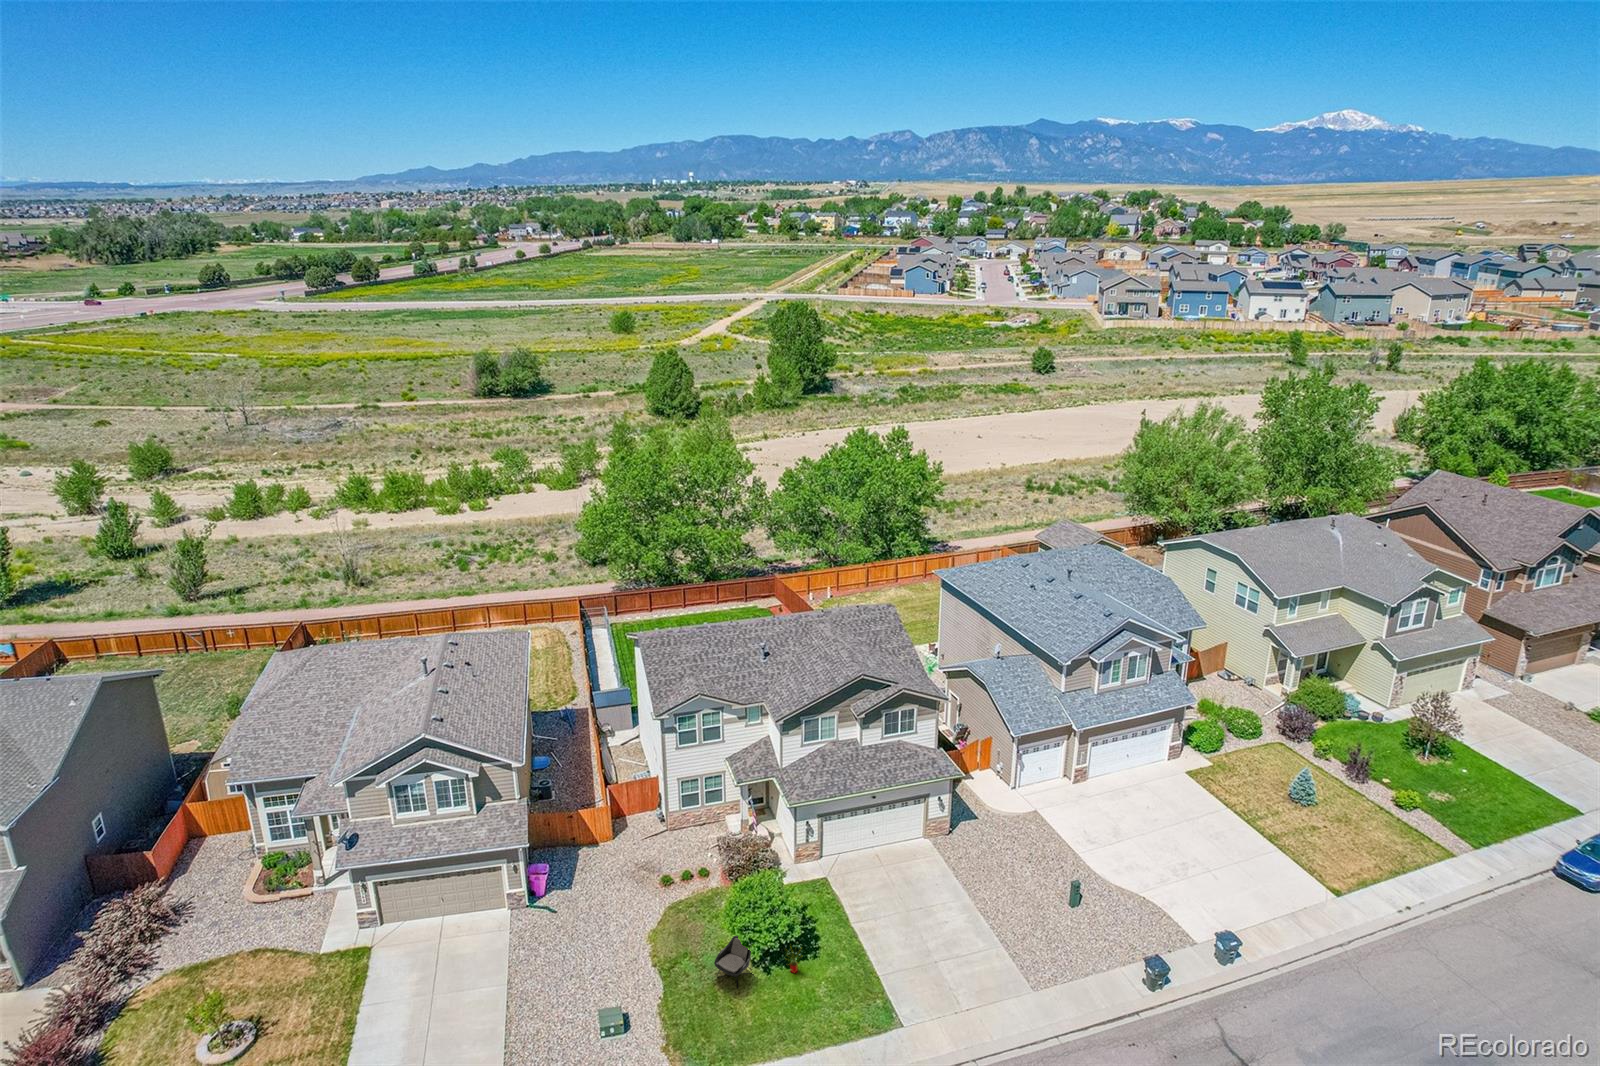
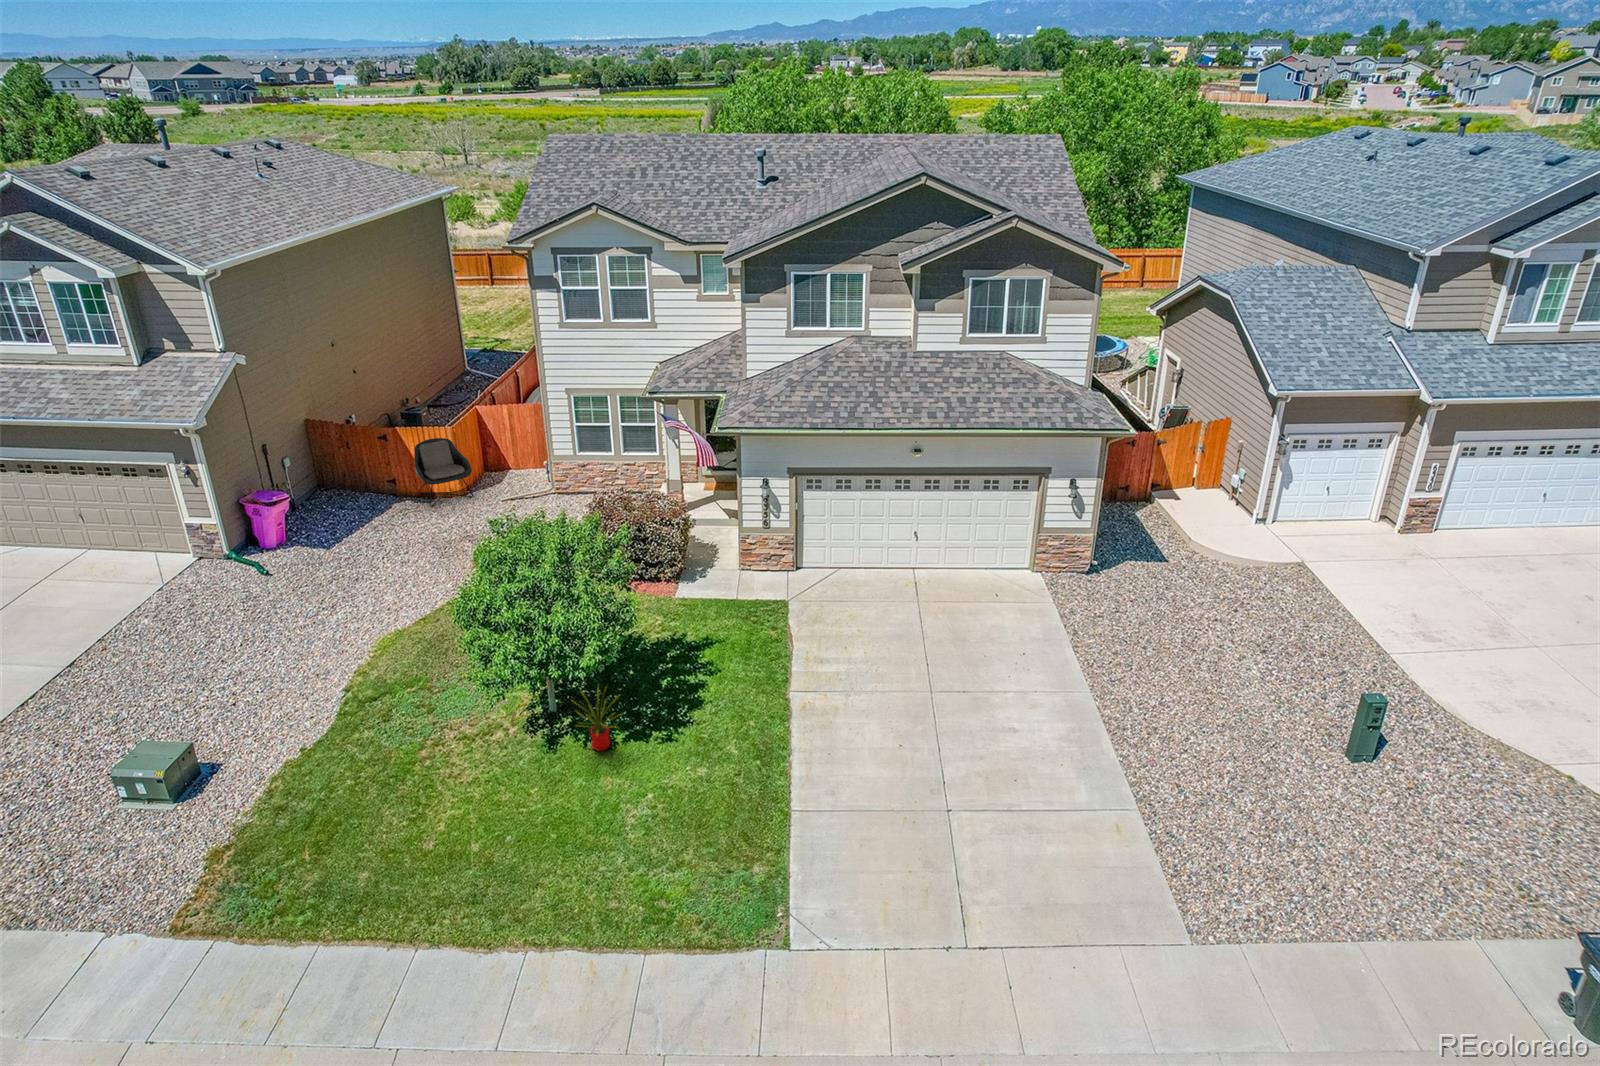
lounge chair: present [714,936,752,988] -> present [414,438,473,507]

